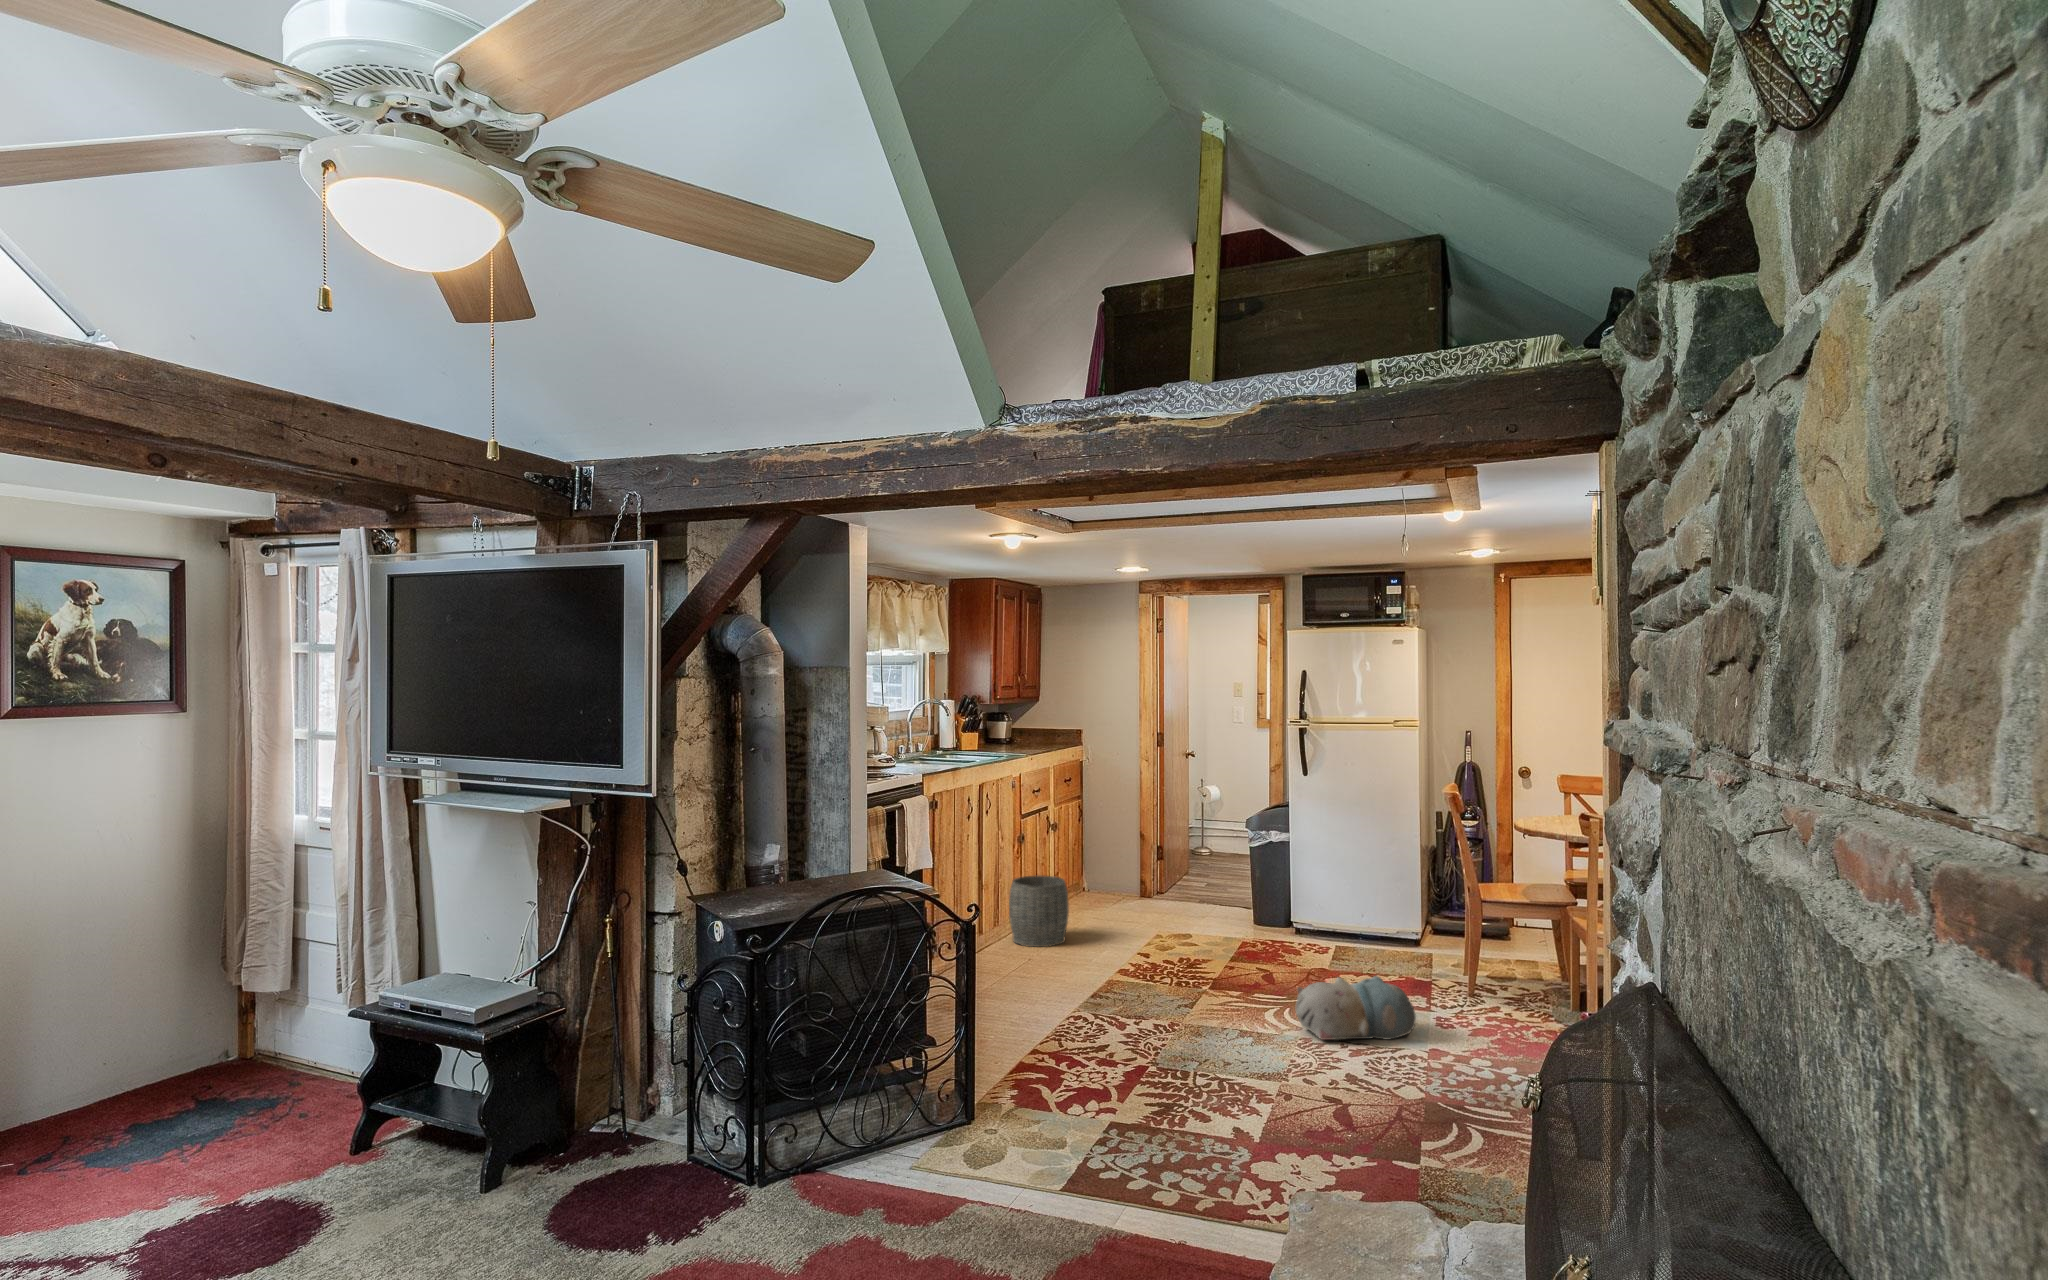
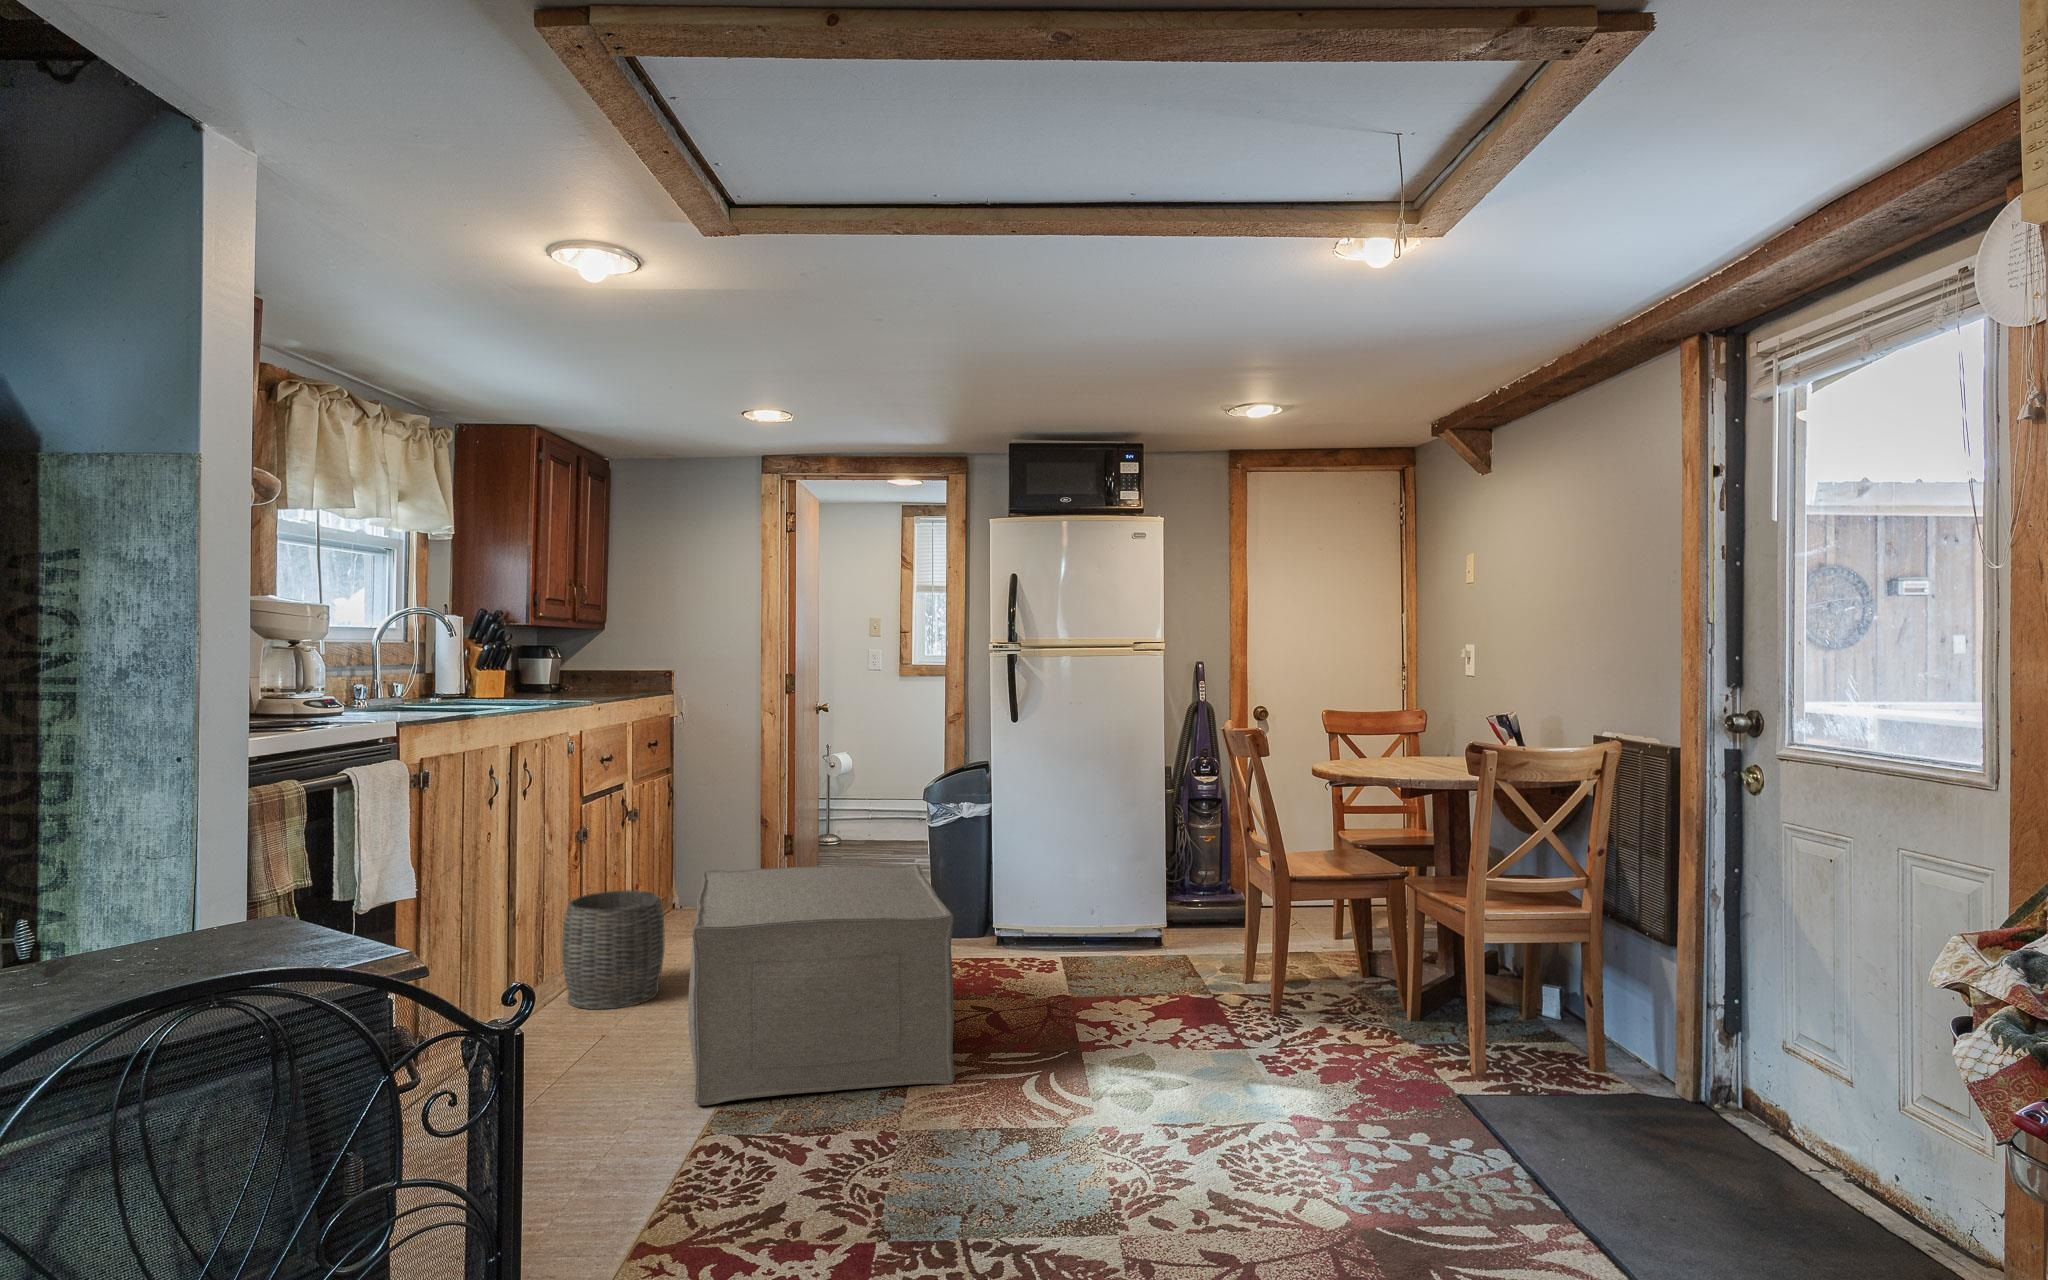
ottoman: none [1071,866,1225,1006] -> present [688,864,955,1105]
plush toy: present [1296,976,1416,1040] -> none [1083,1009,1262,1131]

